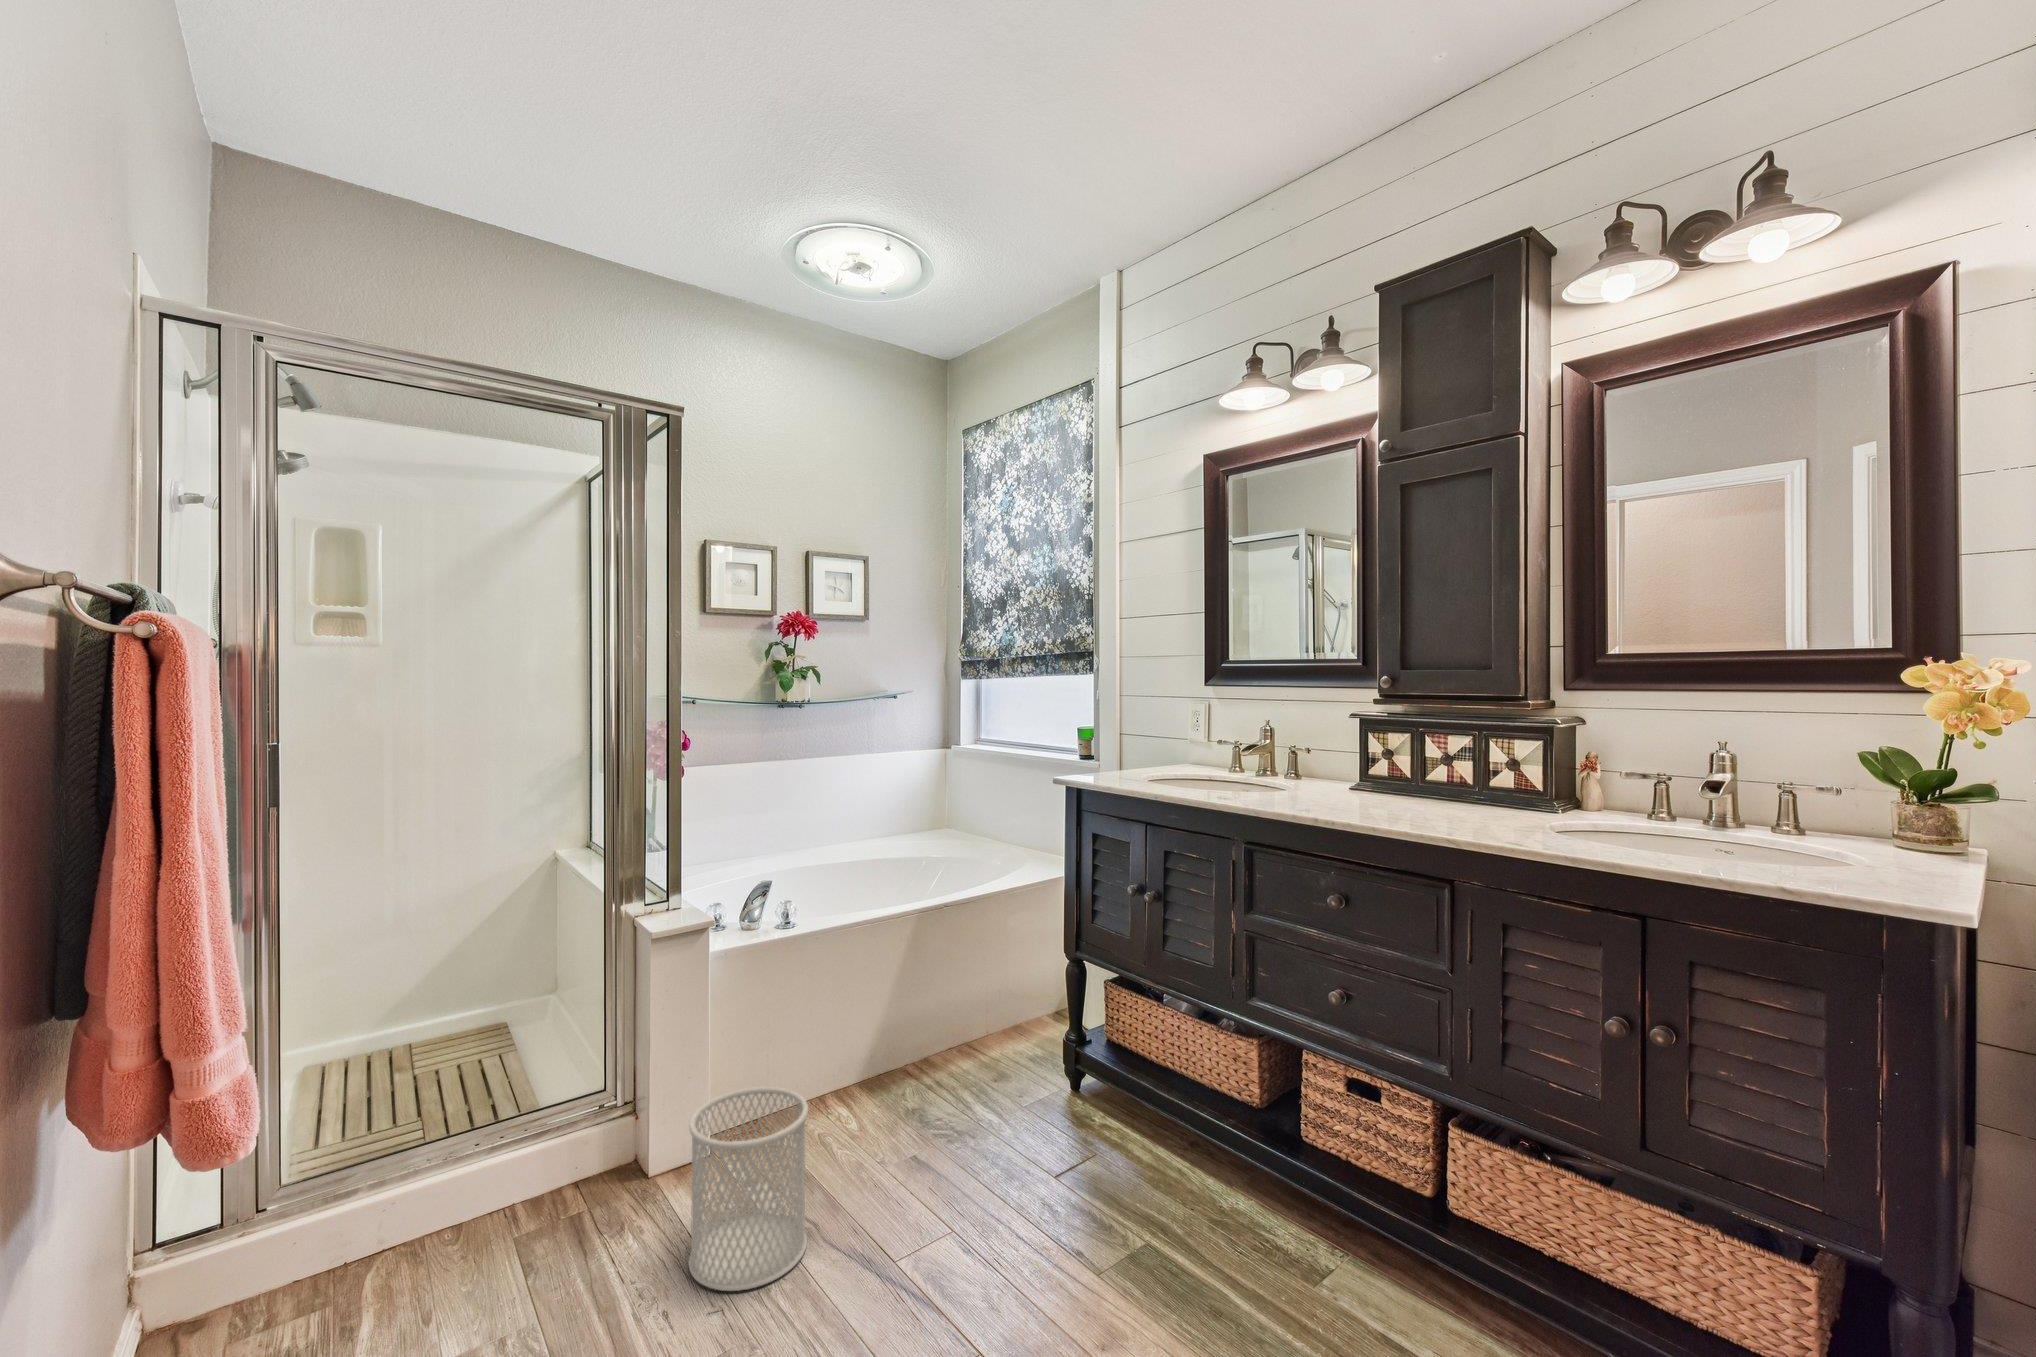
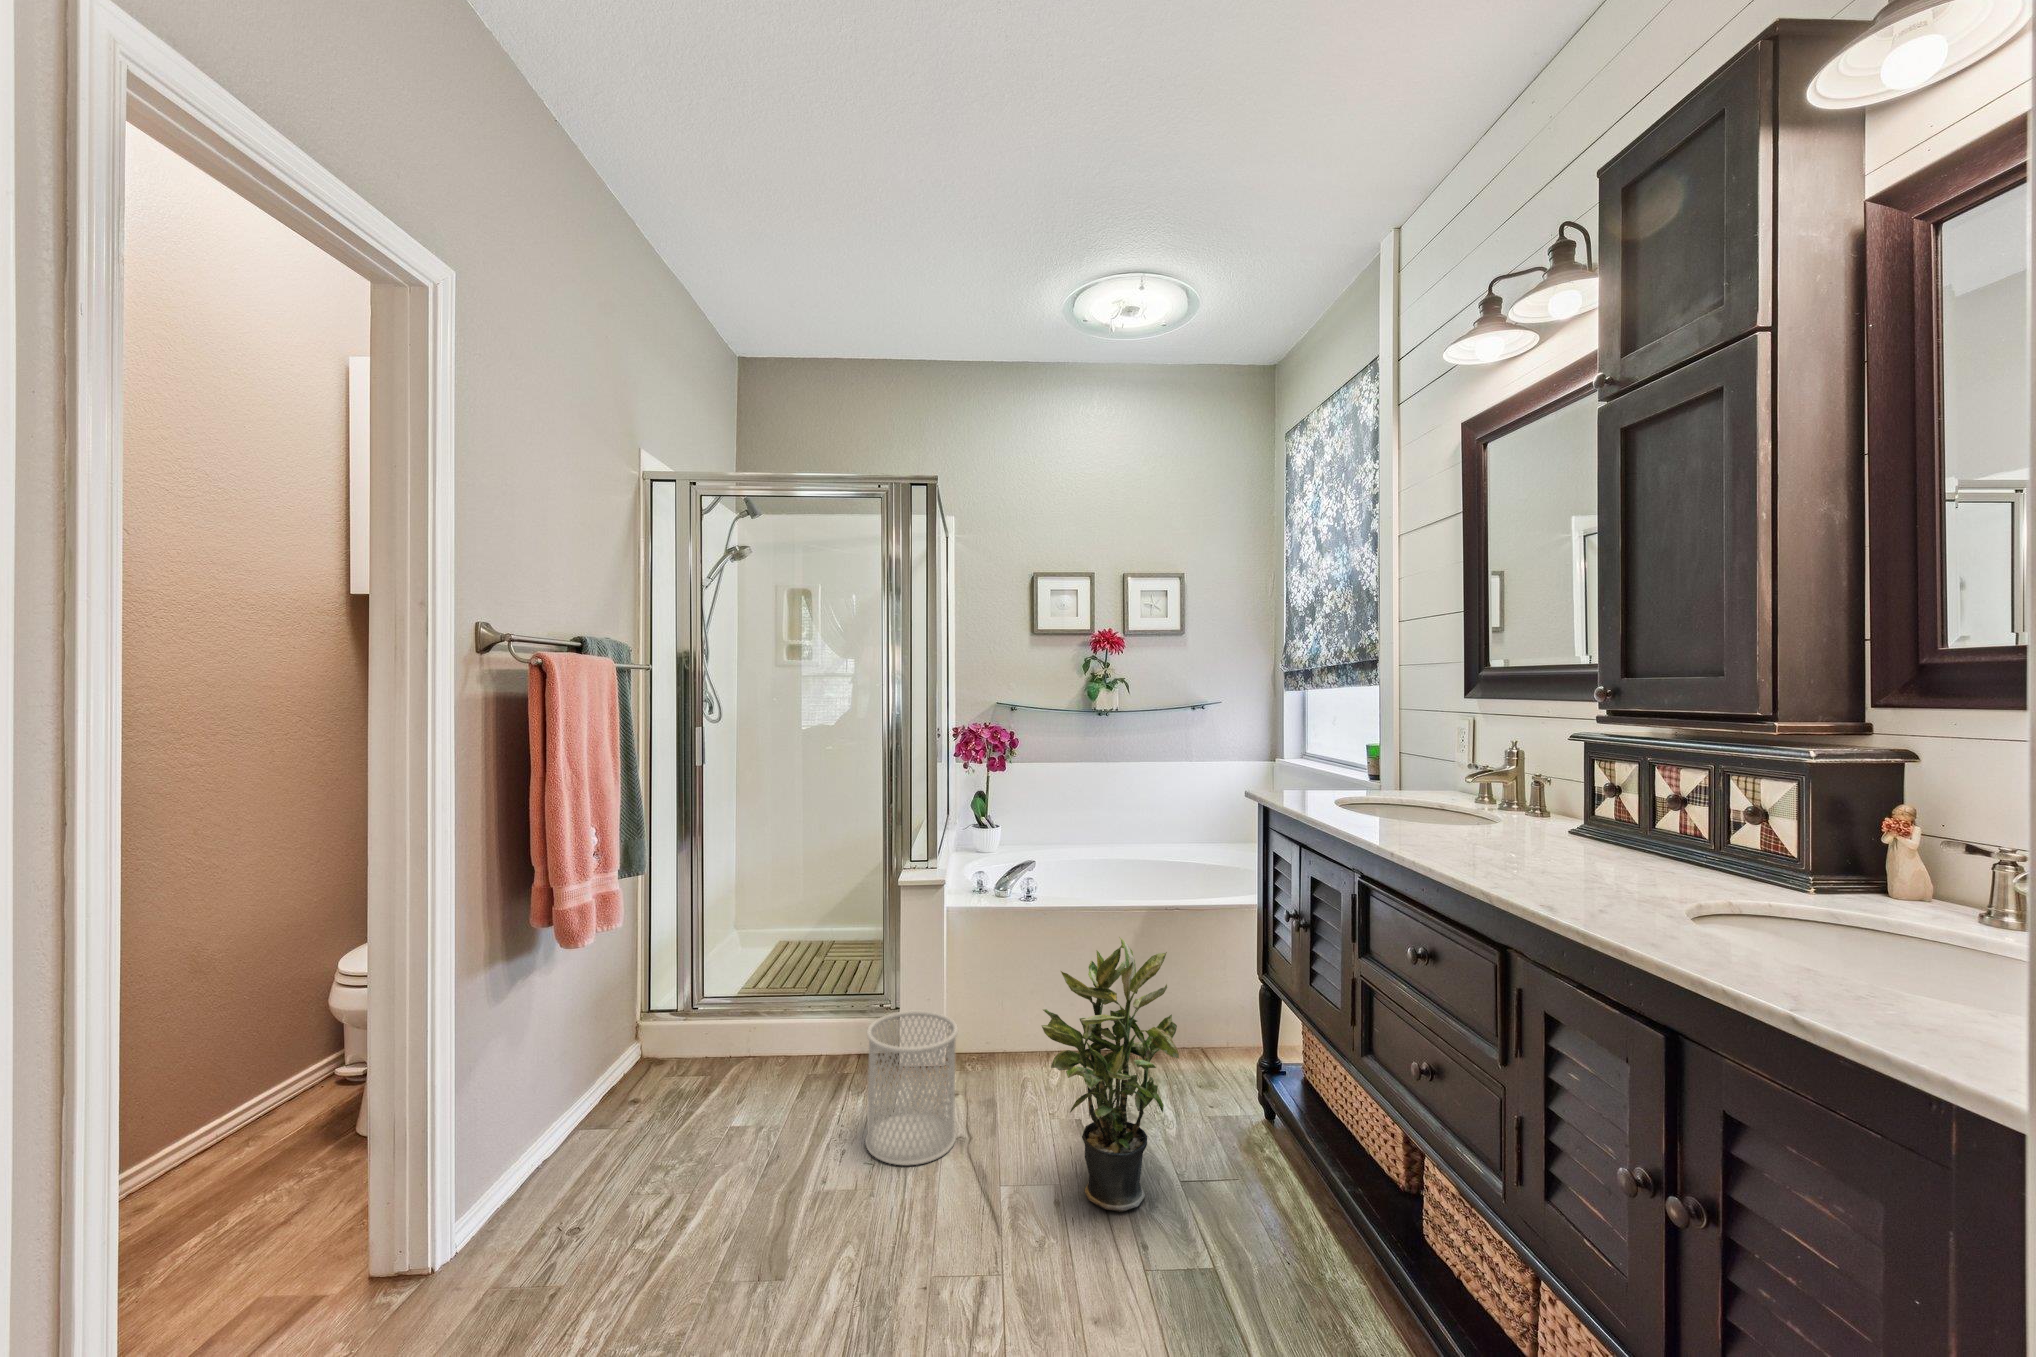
potted plant: none [937,945,1071,1232] -> present [1042,937,1179,1212]

